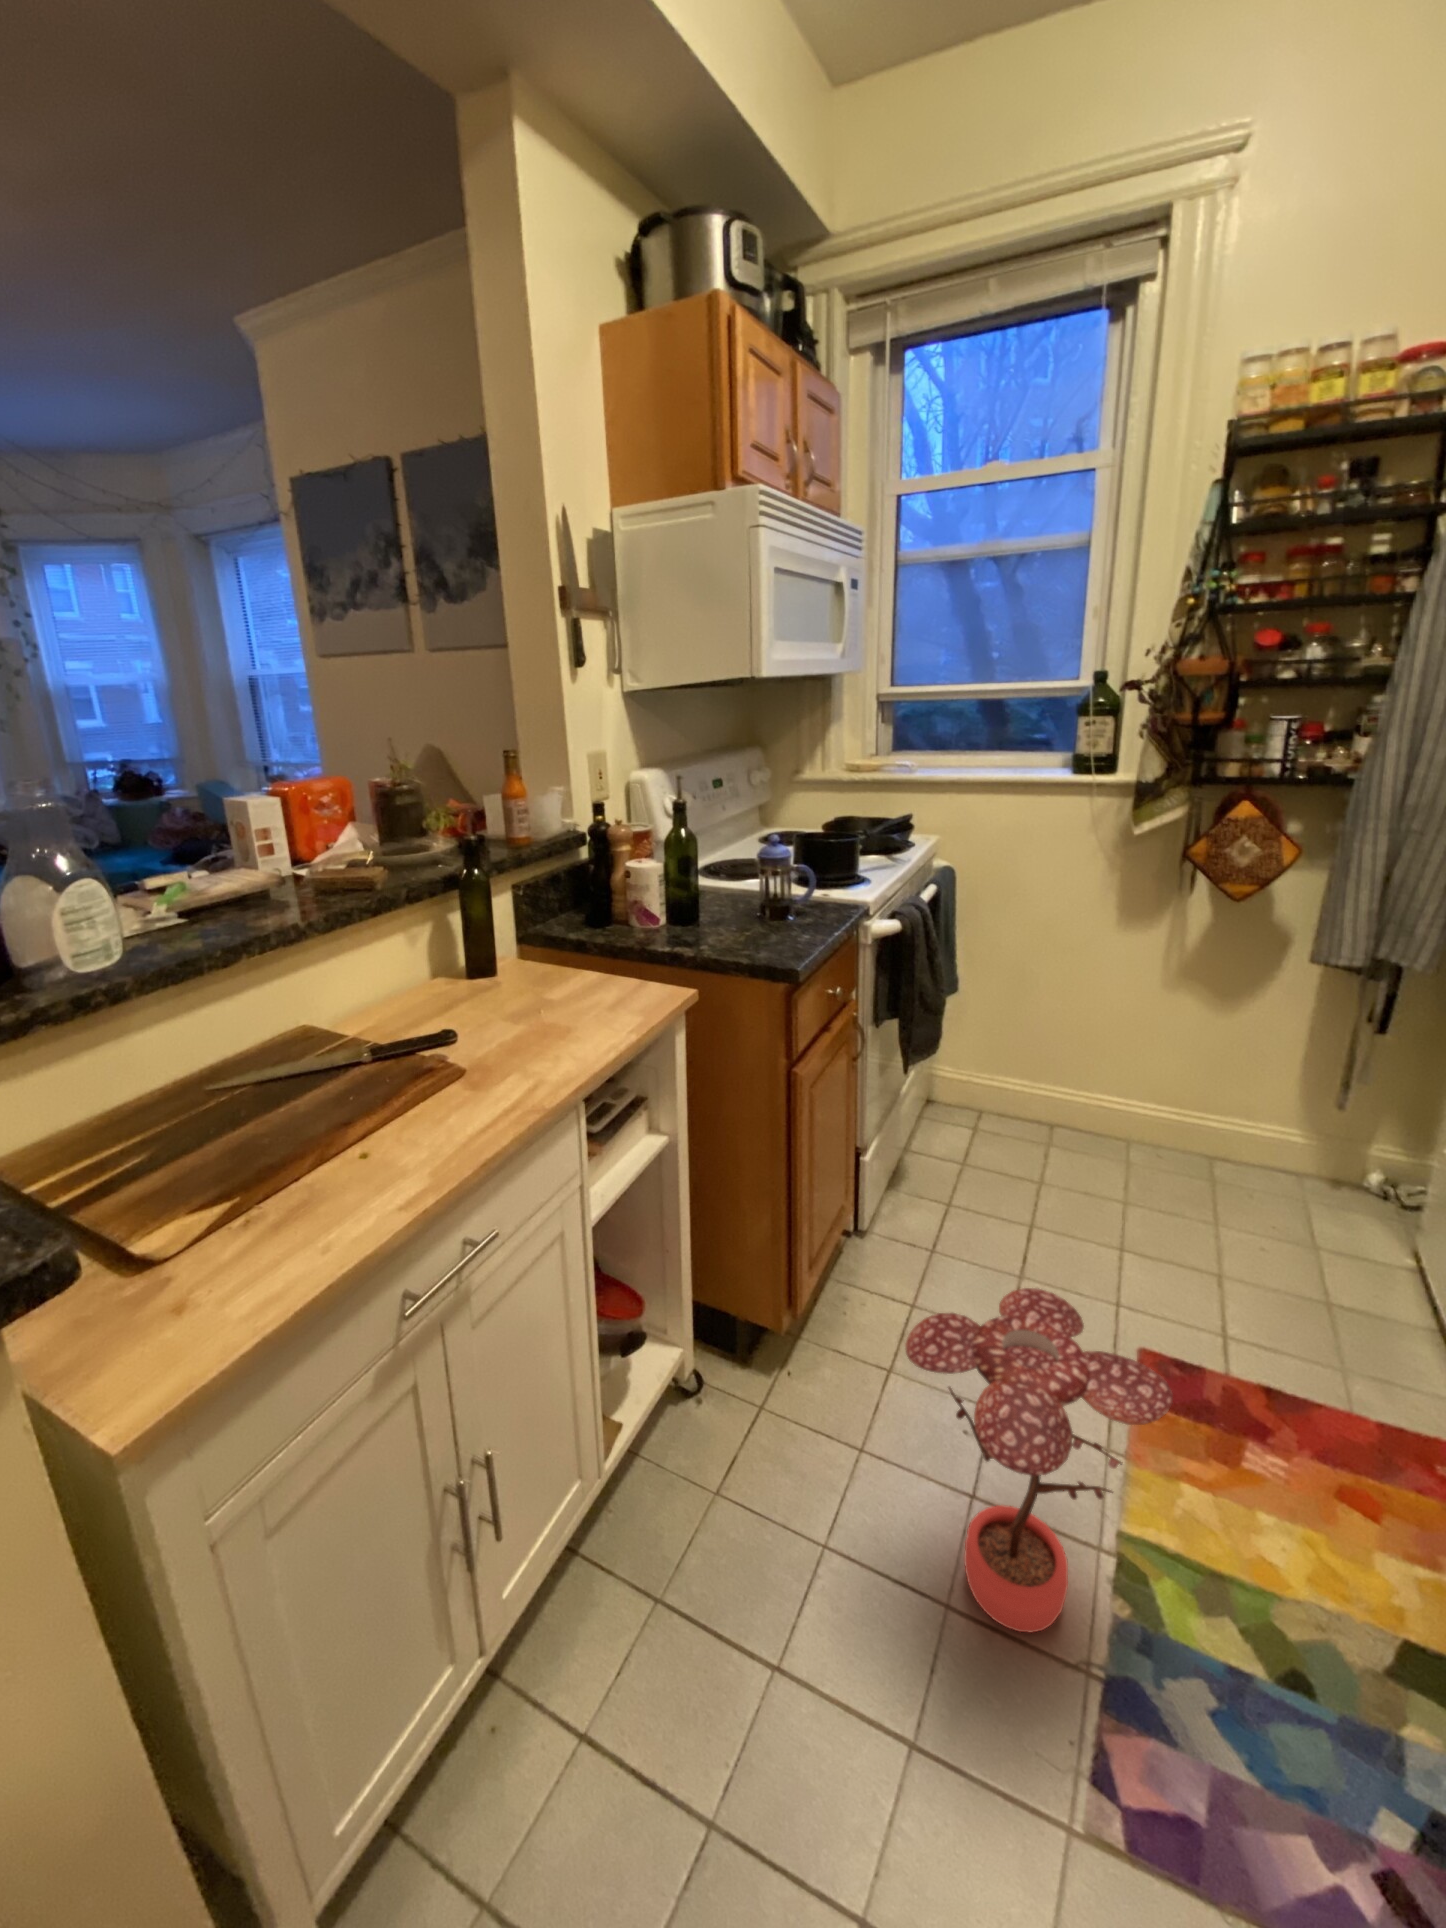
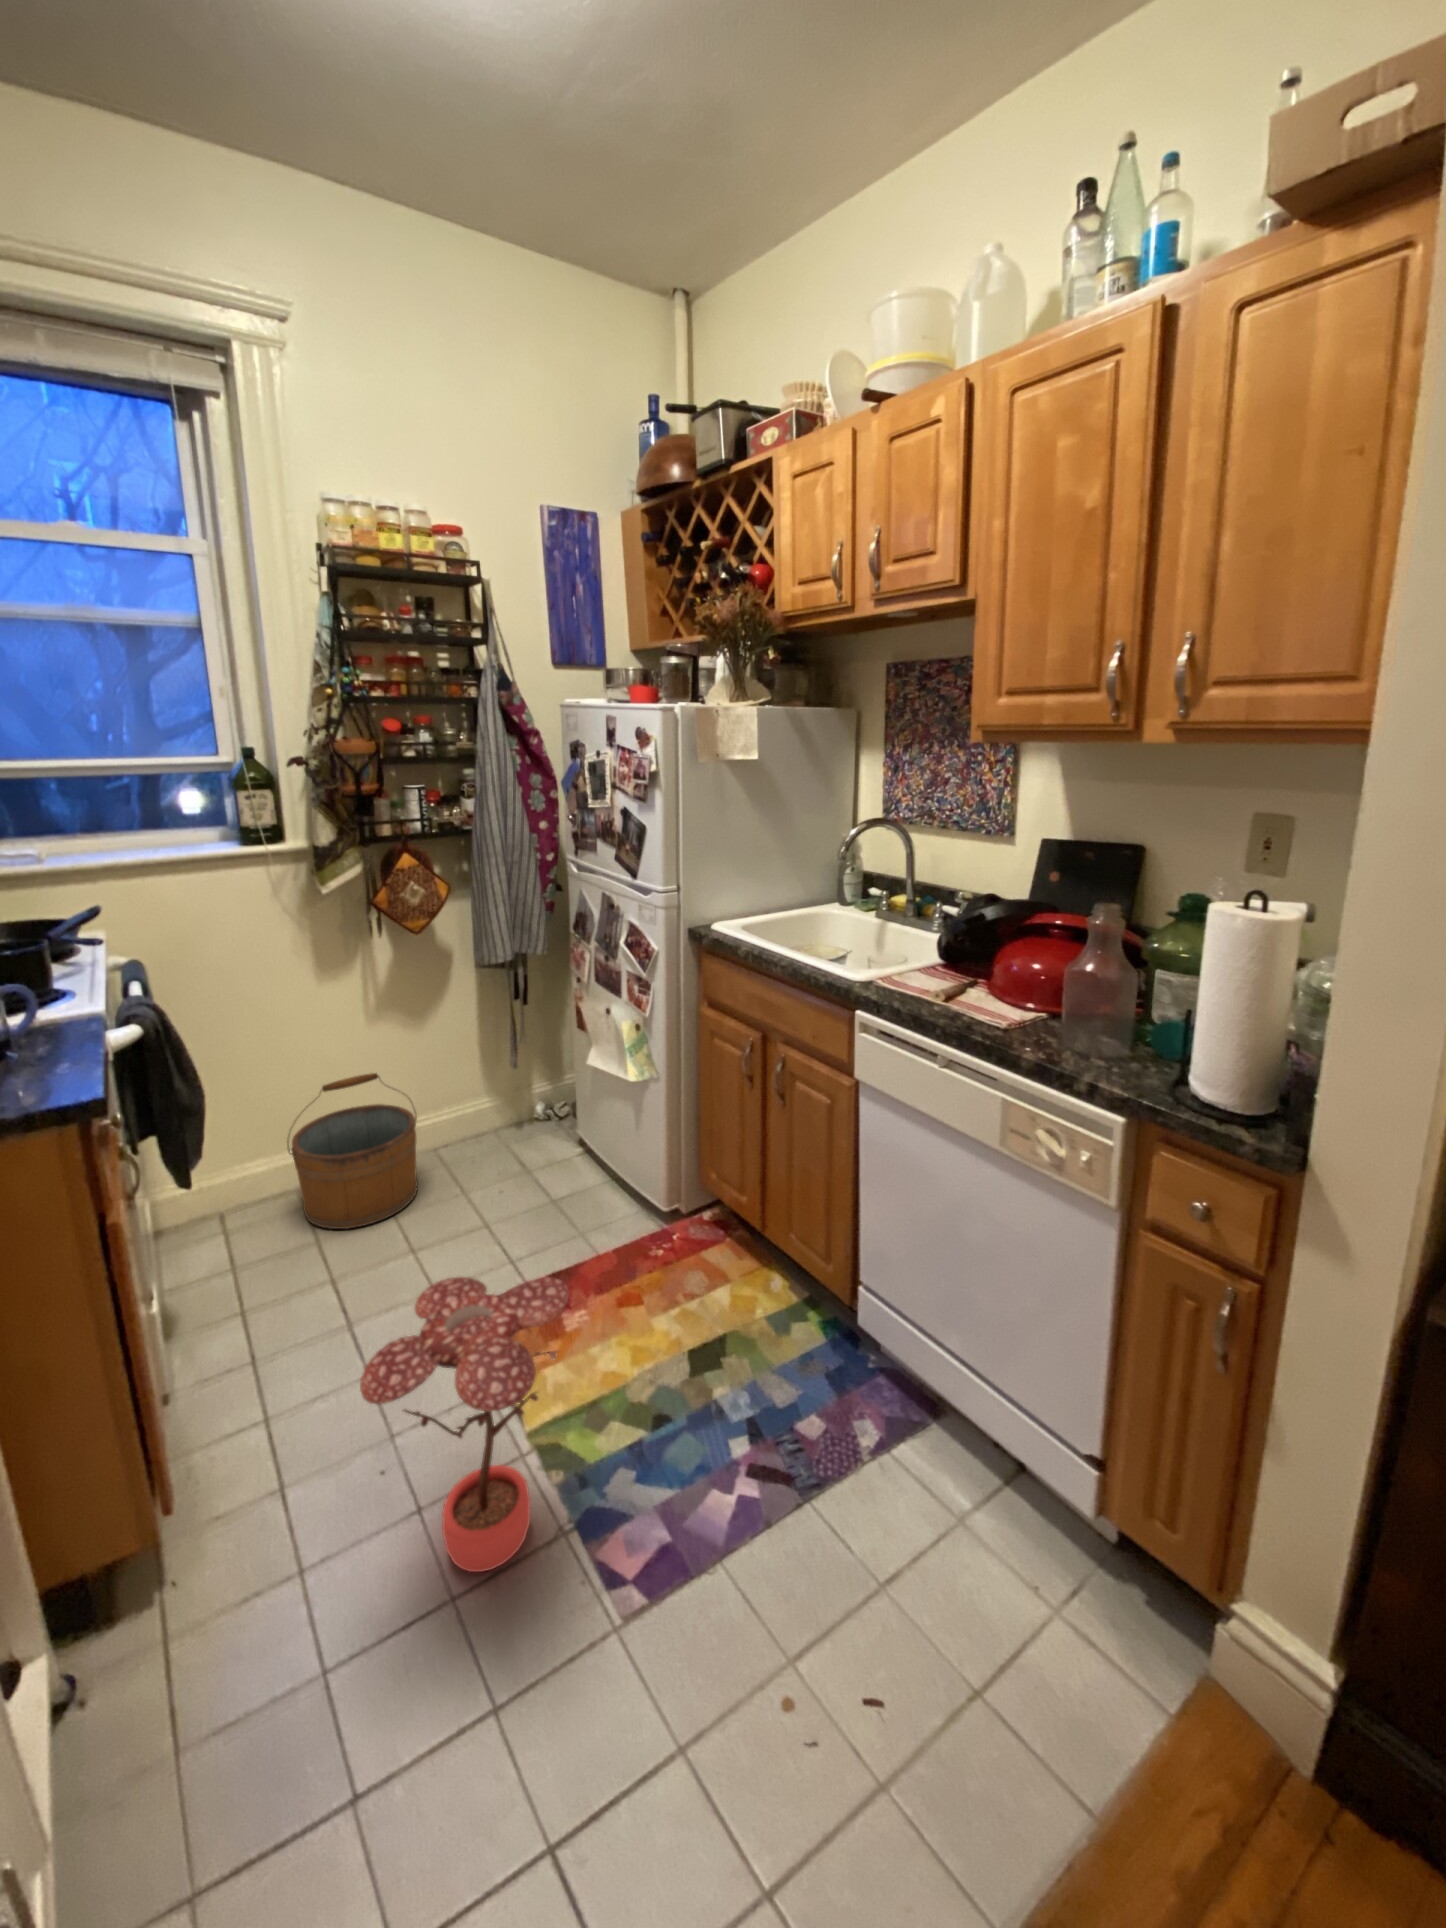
bucket: none [1040,1037,1184,1203] -> present [287,1073,418,1229]

